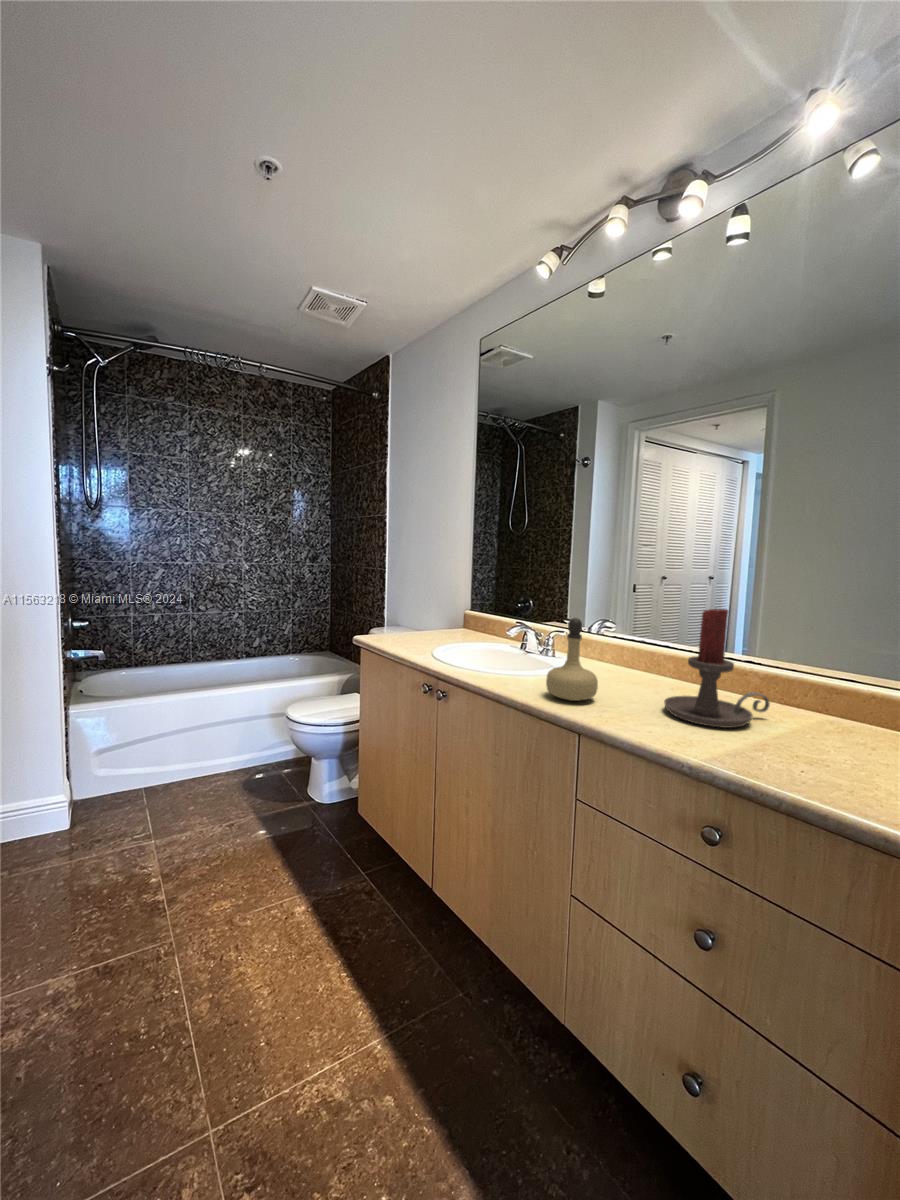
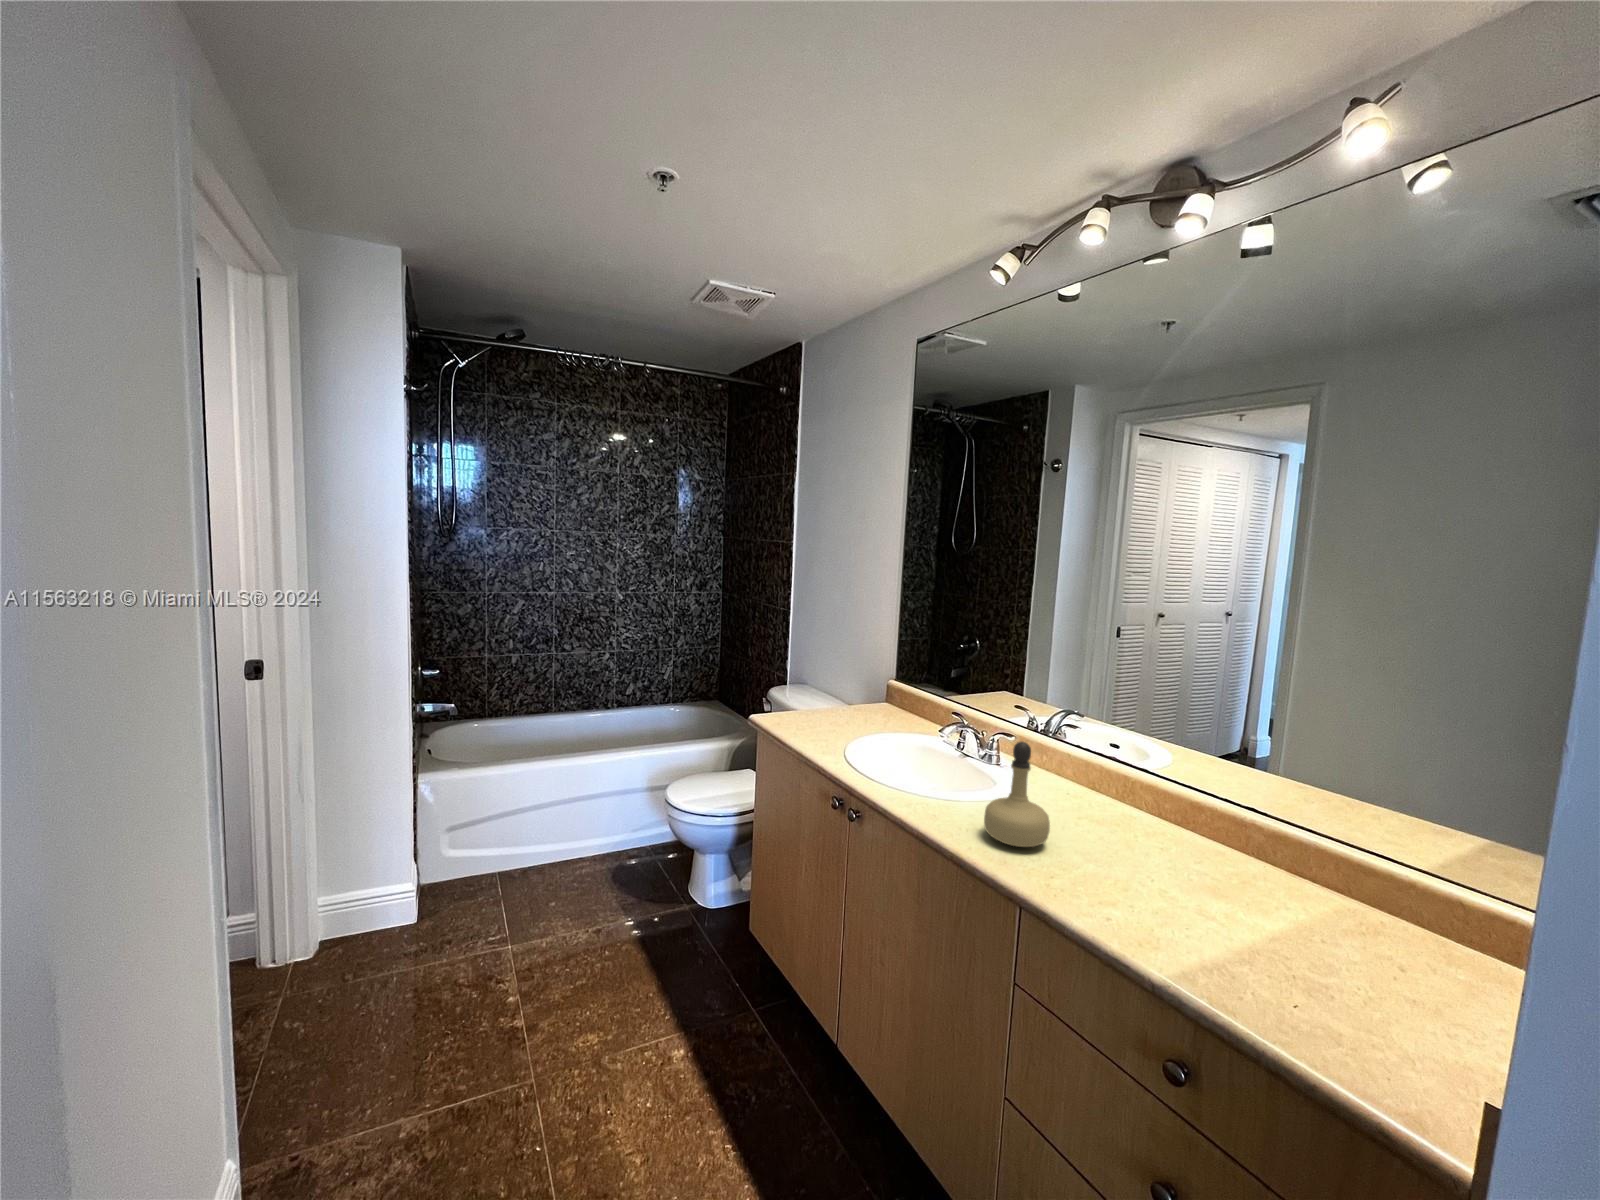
candle holder: present [664,609,770,728] -> none [1135,746,1278,907]

